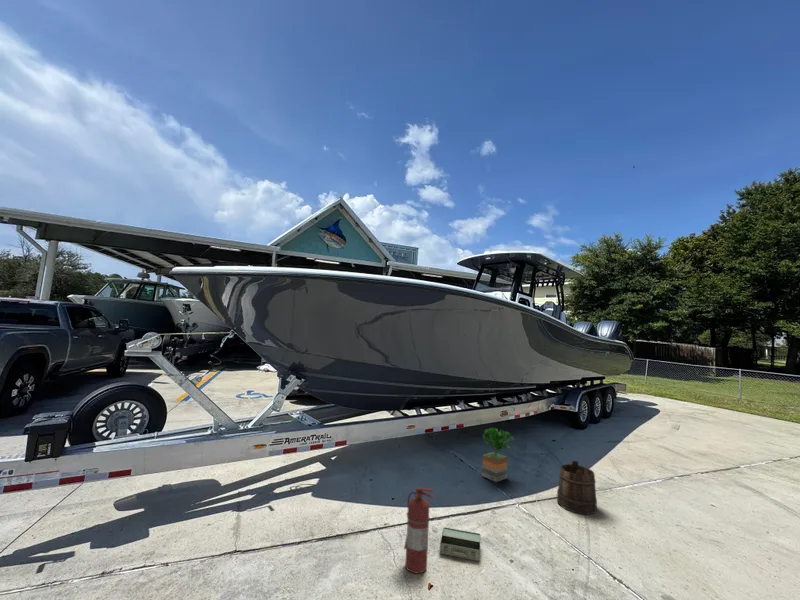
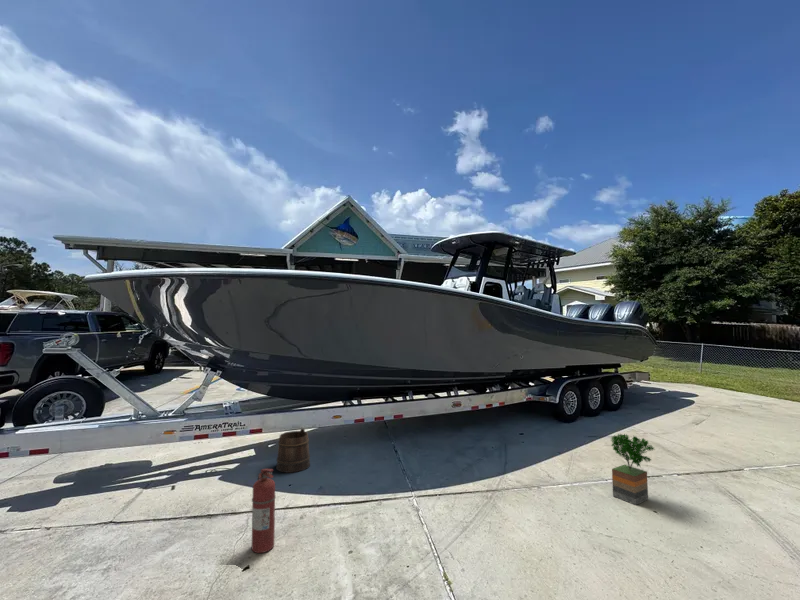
potted tree: present [482,428,513,482] -> present [611,434,654,505]
bucket: present [557,461,597,514] -> present [277,429,310,473]
toolbox: present [440,527,481,561] -> none [298,511,347,544]

